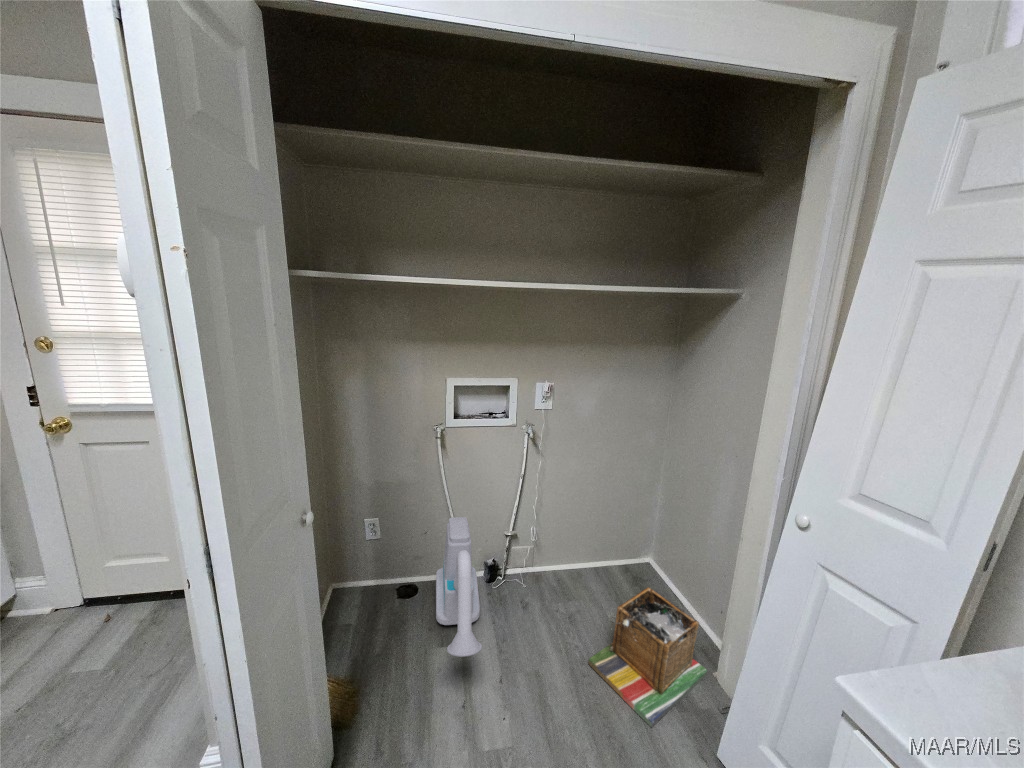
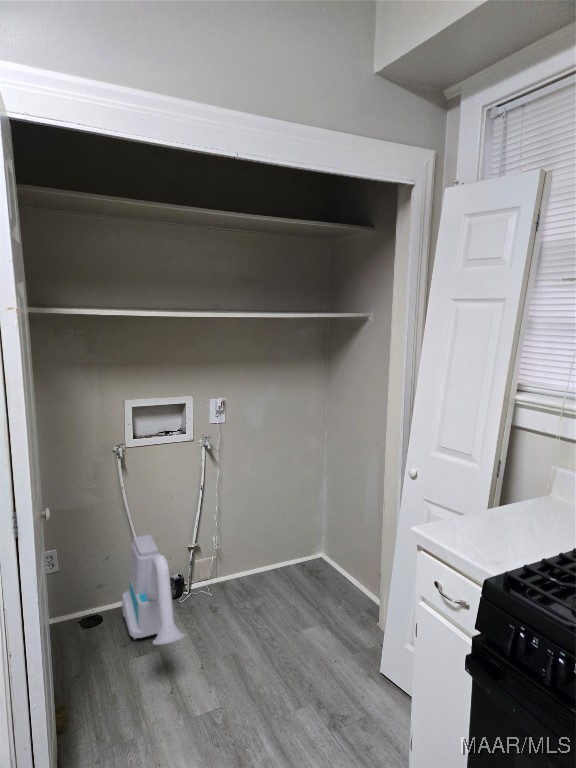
laundry basket: present [588,587,707,727] -> none [277,567,372,669]

